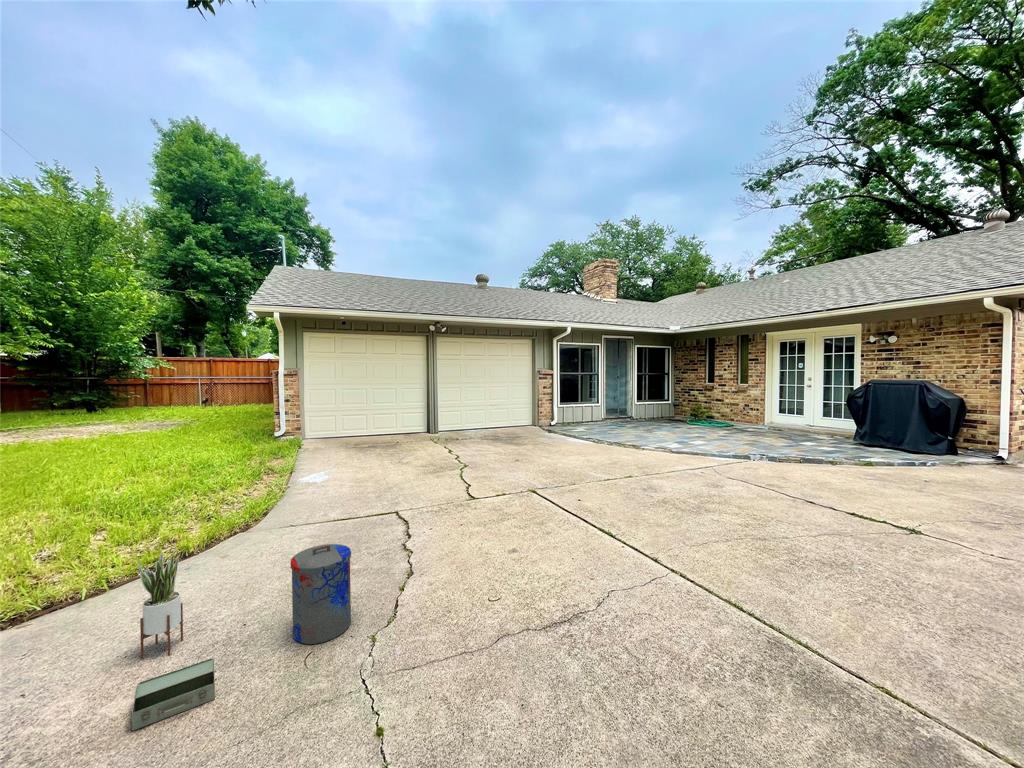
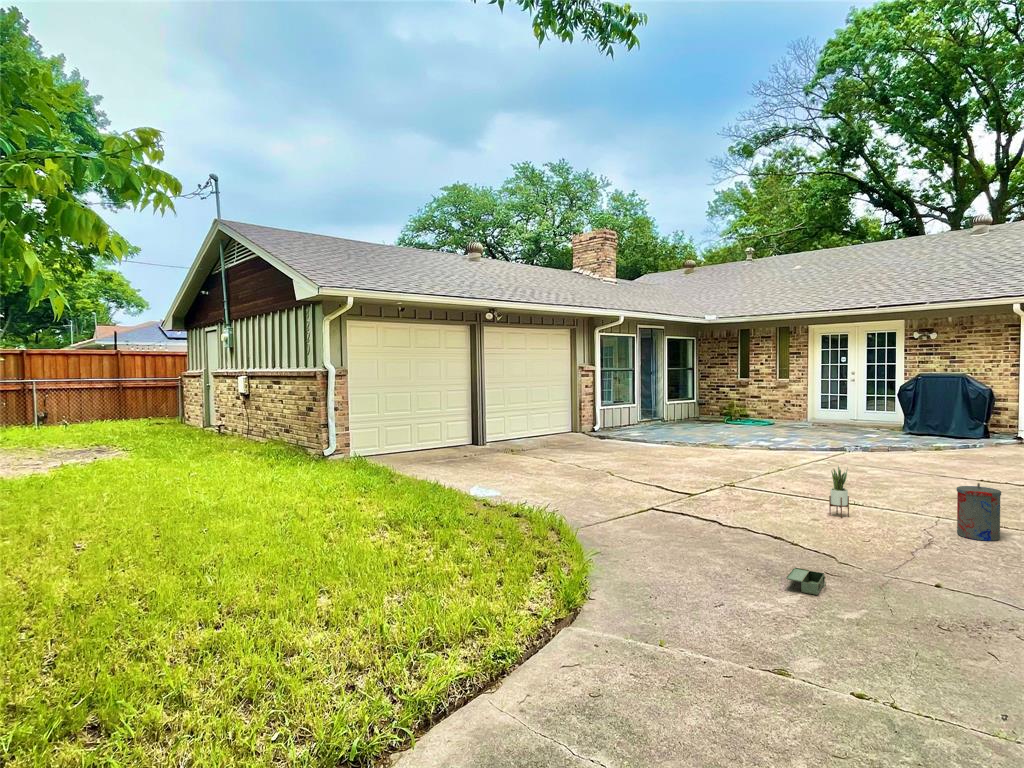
trash can: present [291,544,351,644] -> present [957,483,1001,541]
potted plant: present [137,552,183,659] -> present [829,465,849,518]

